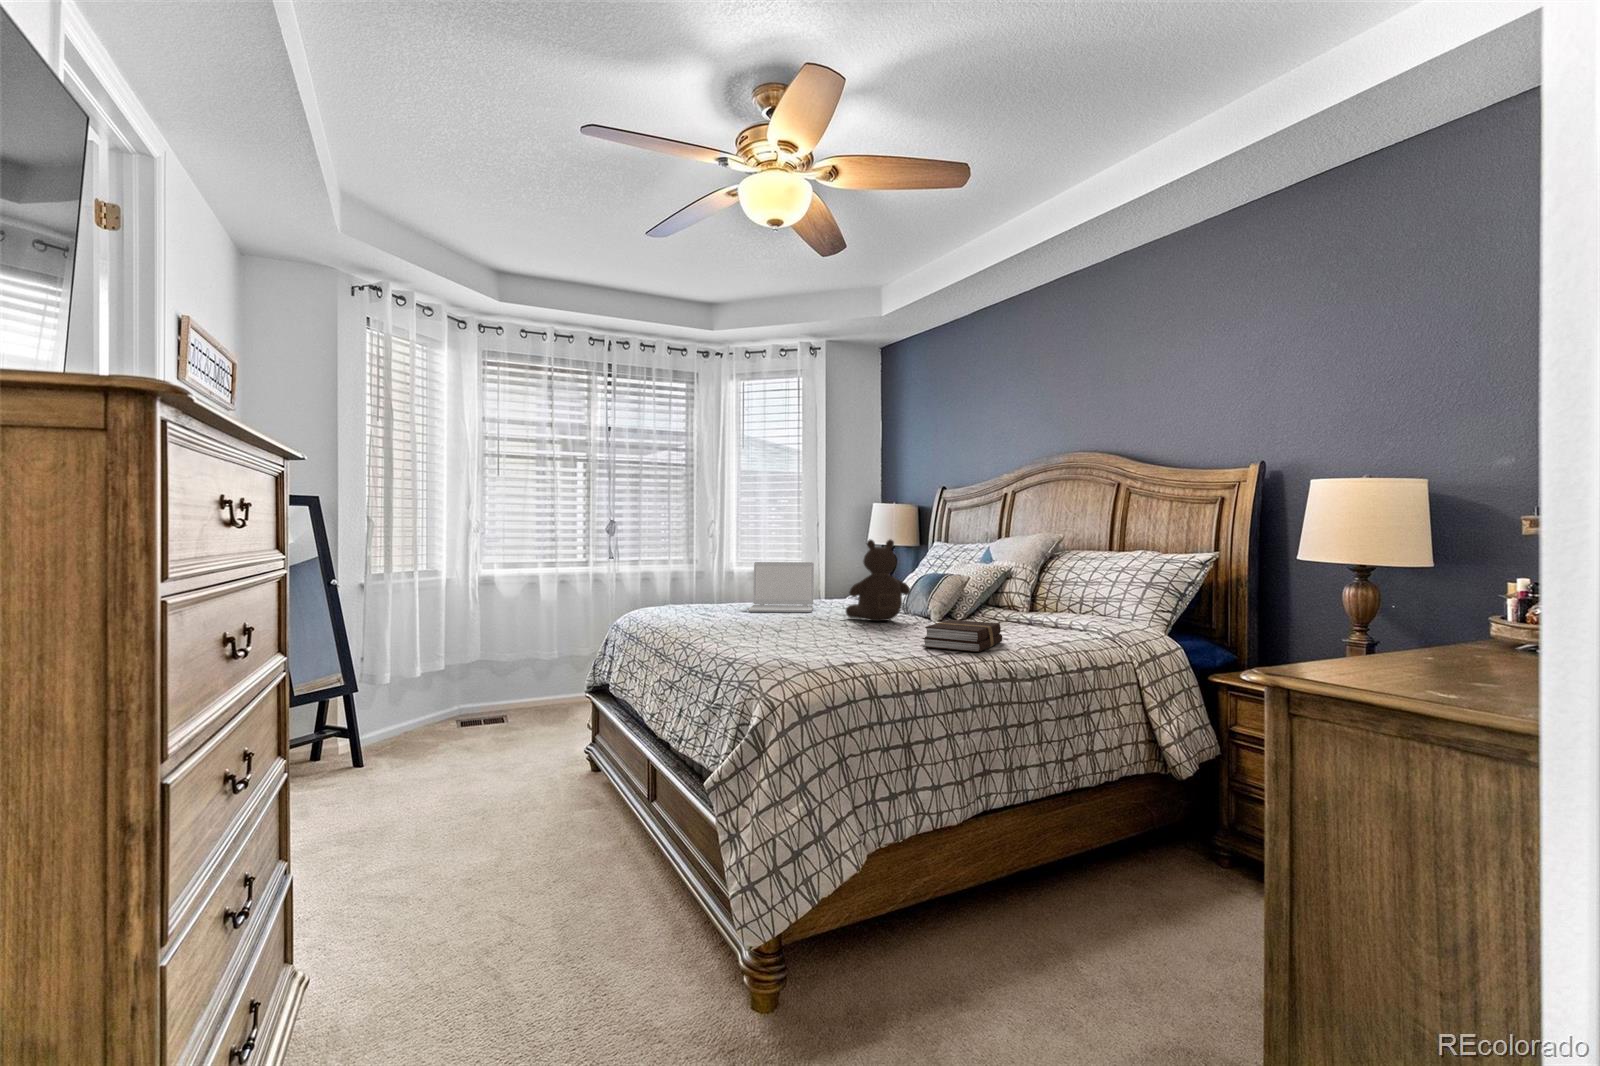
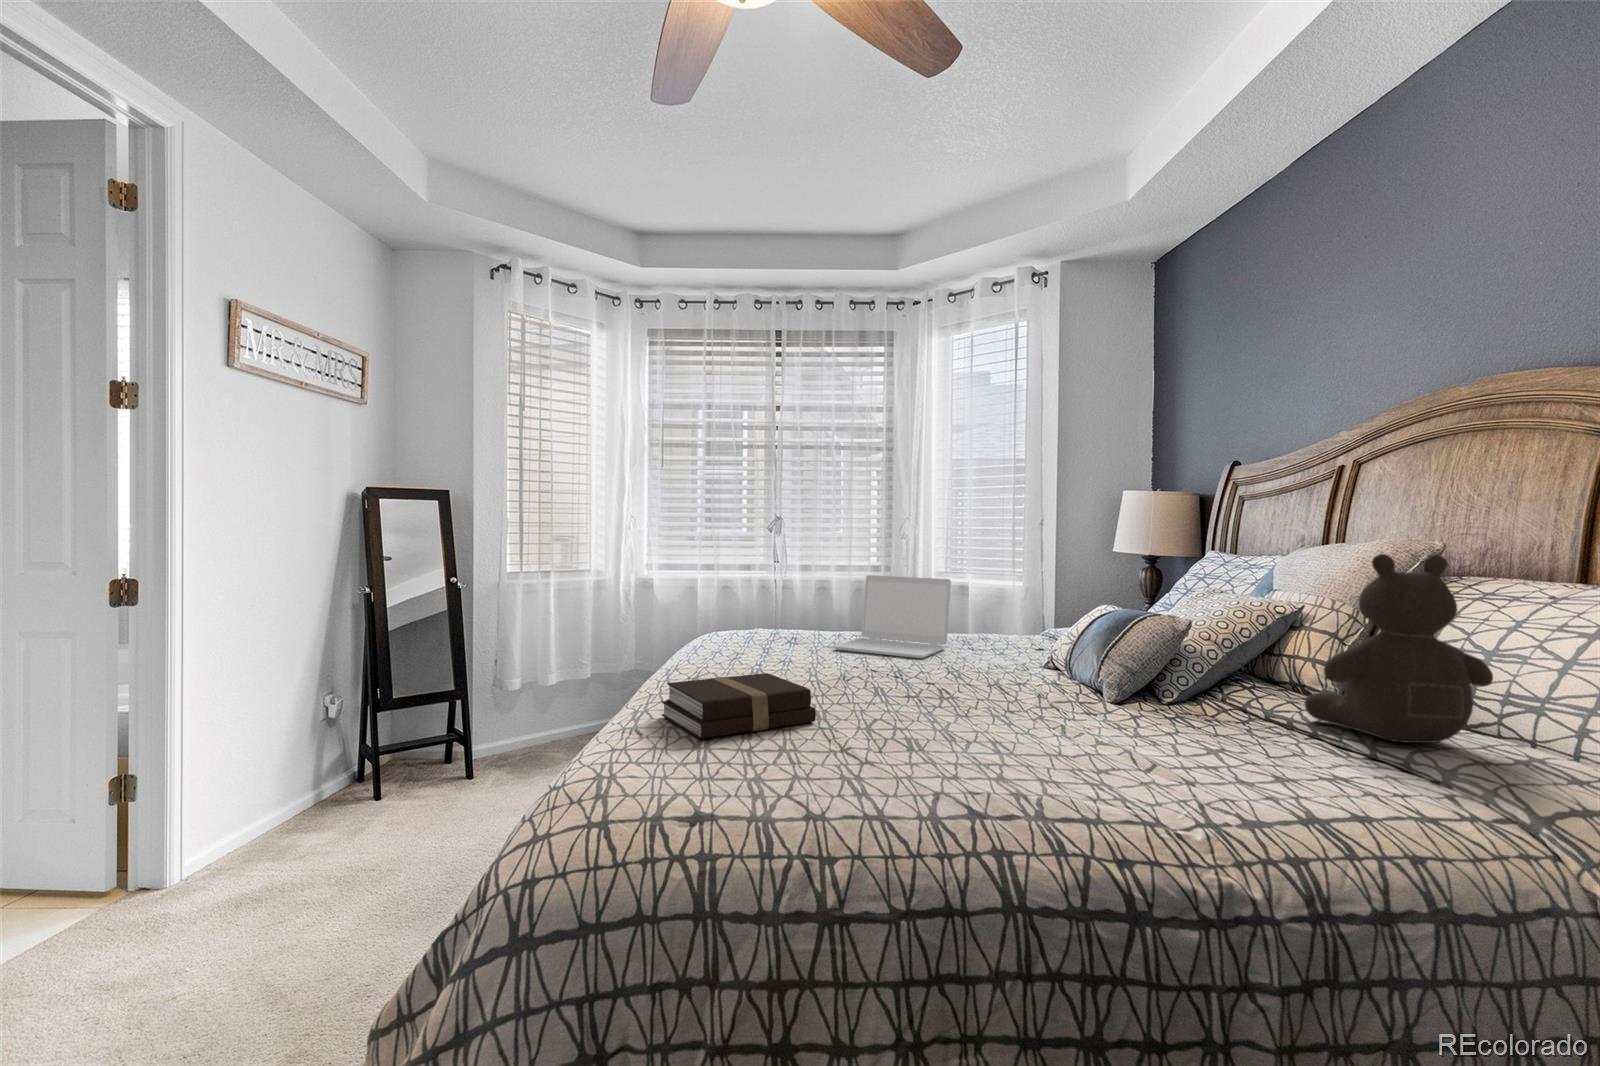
teddy bear: present [846,539,910,621] -> present [1305,554,1493,743]
book: present [923,620,1002,652] -> present [662,673,816,739]

